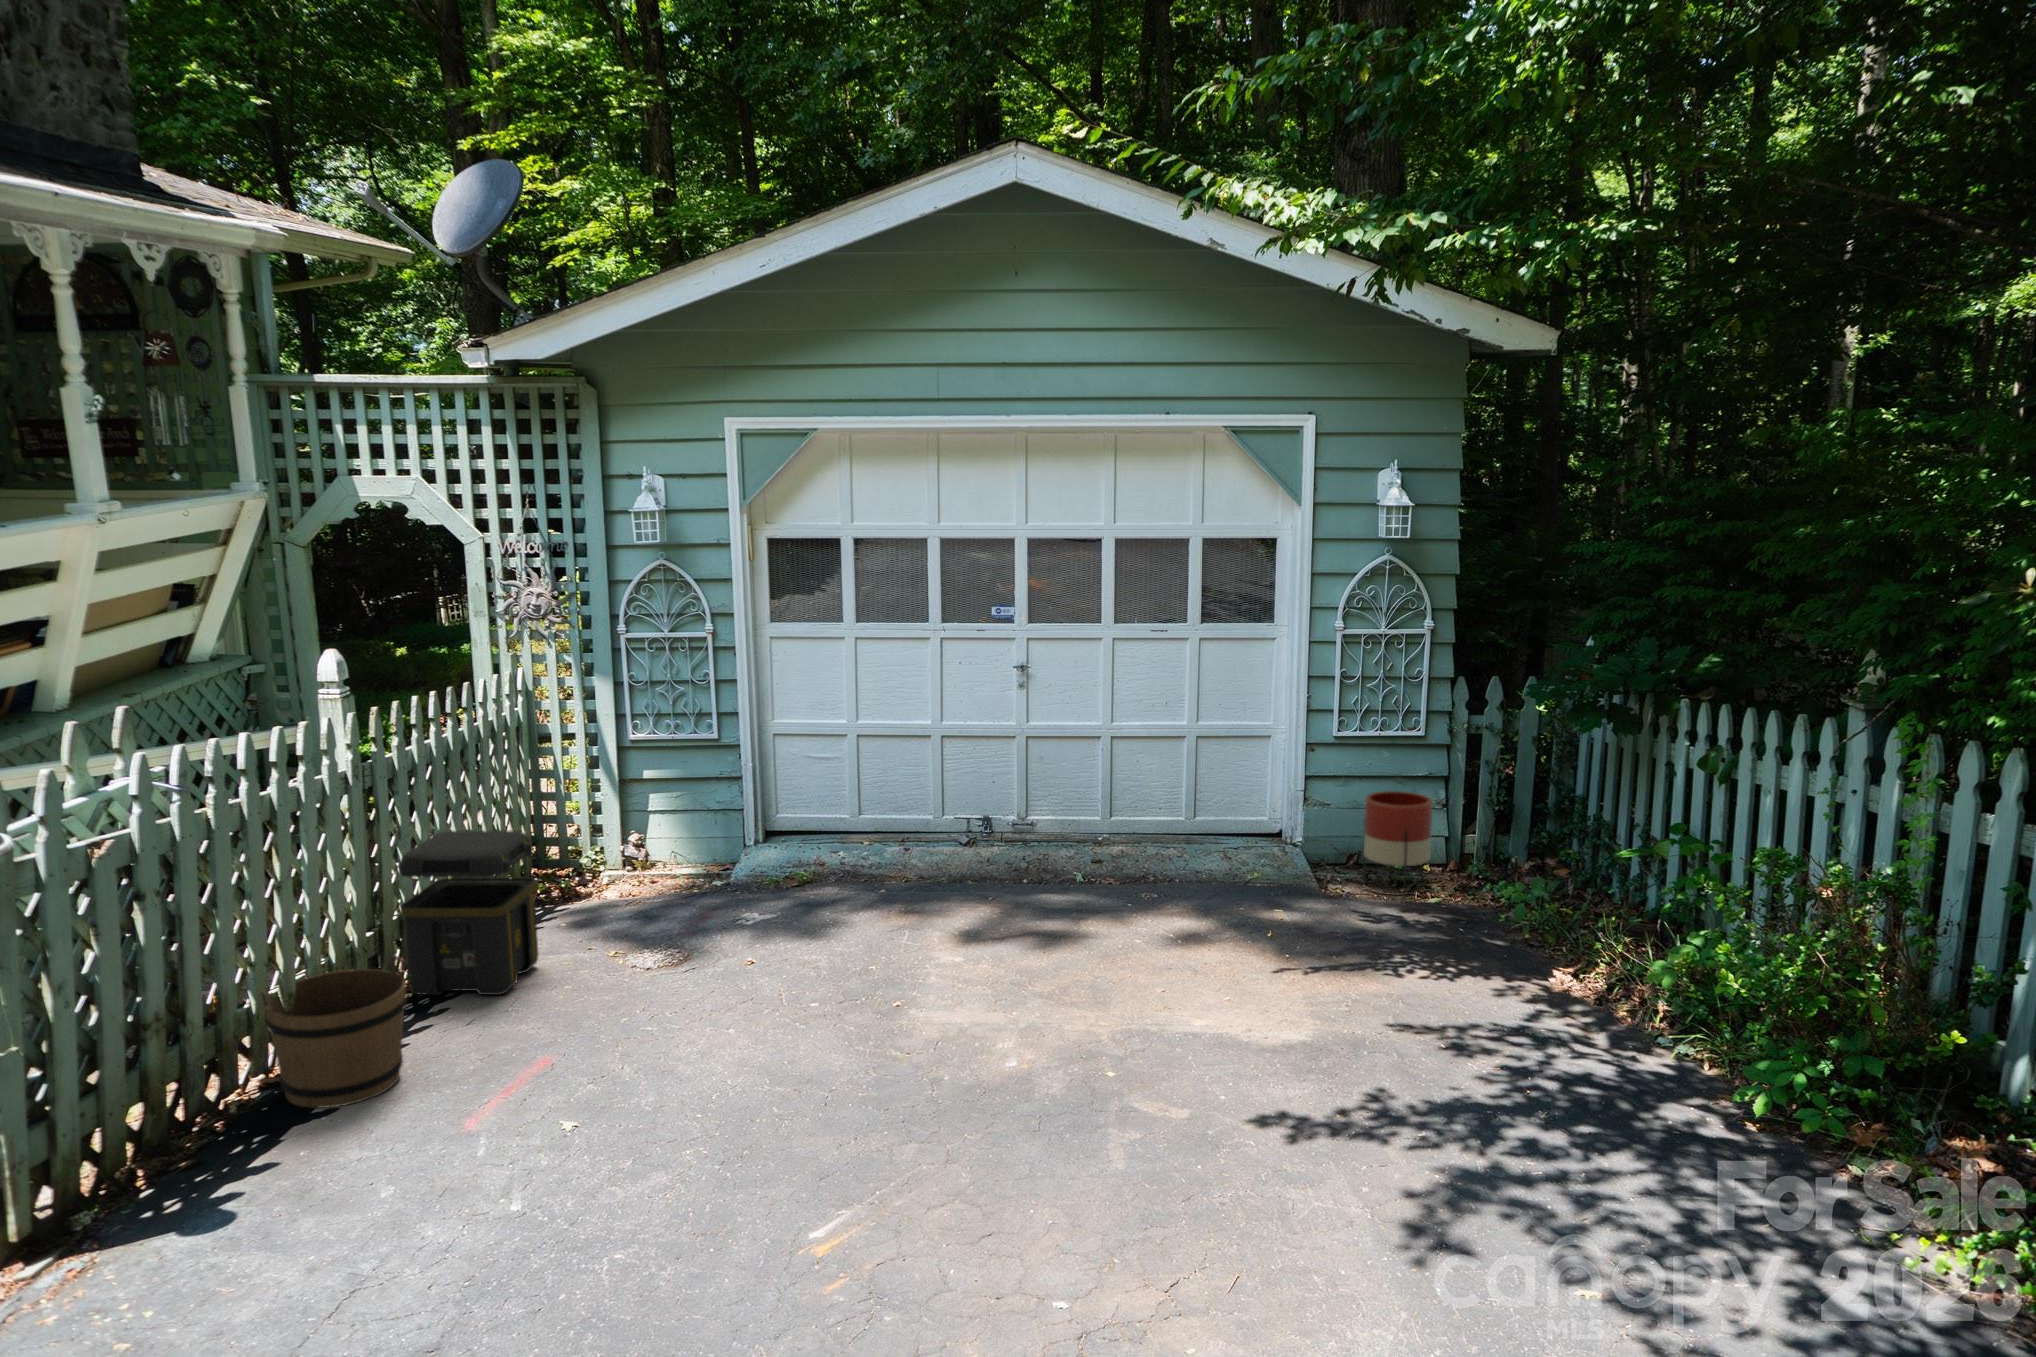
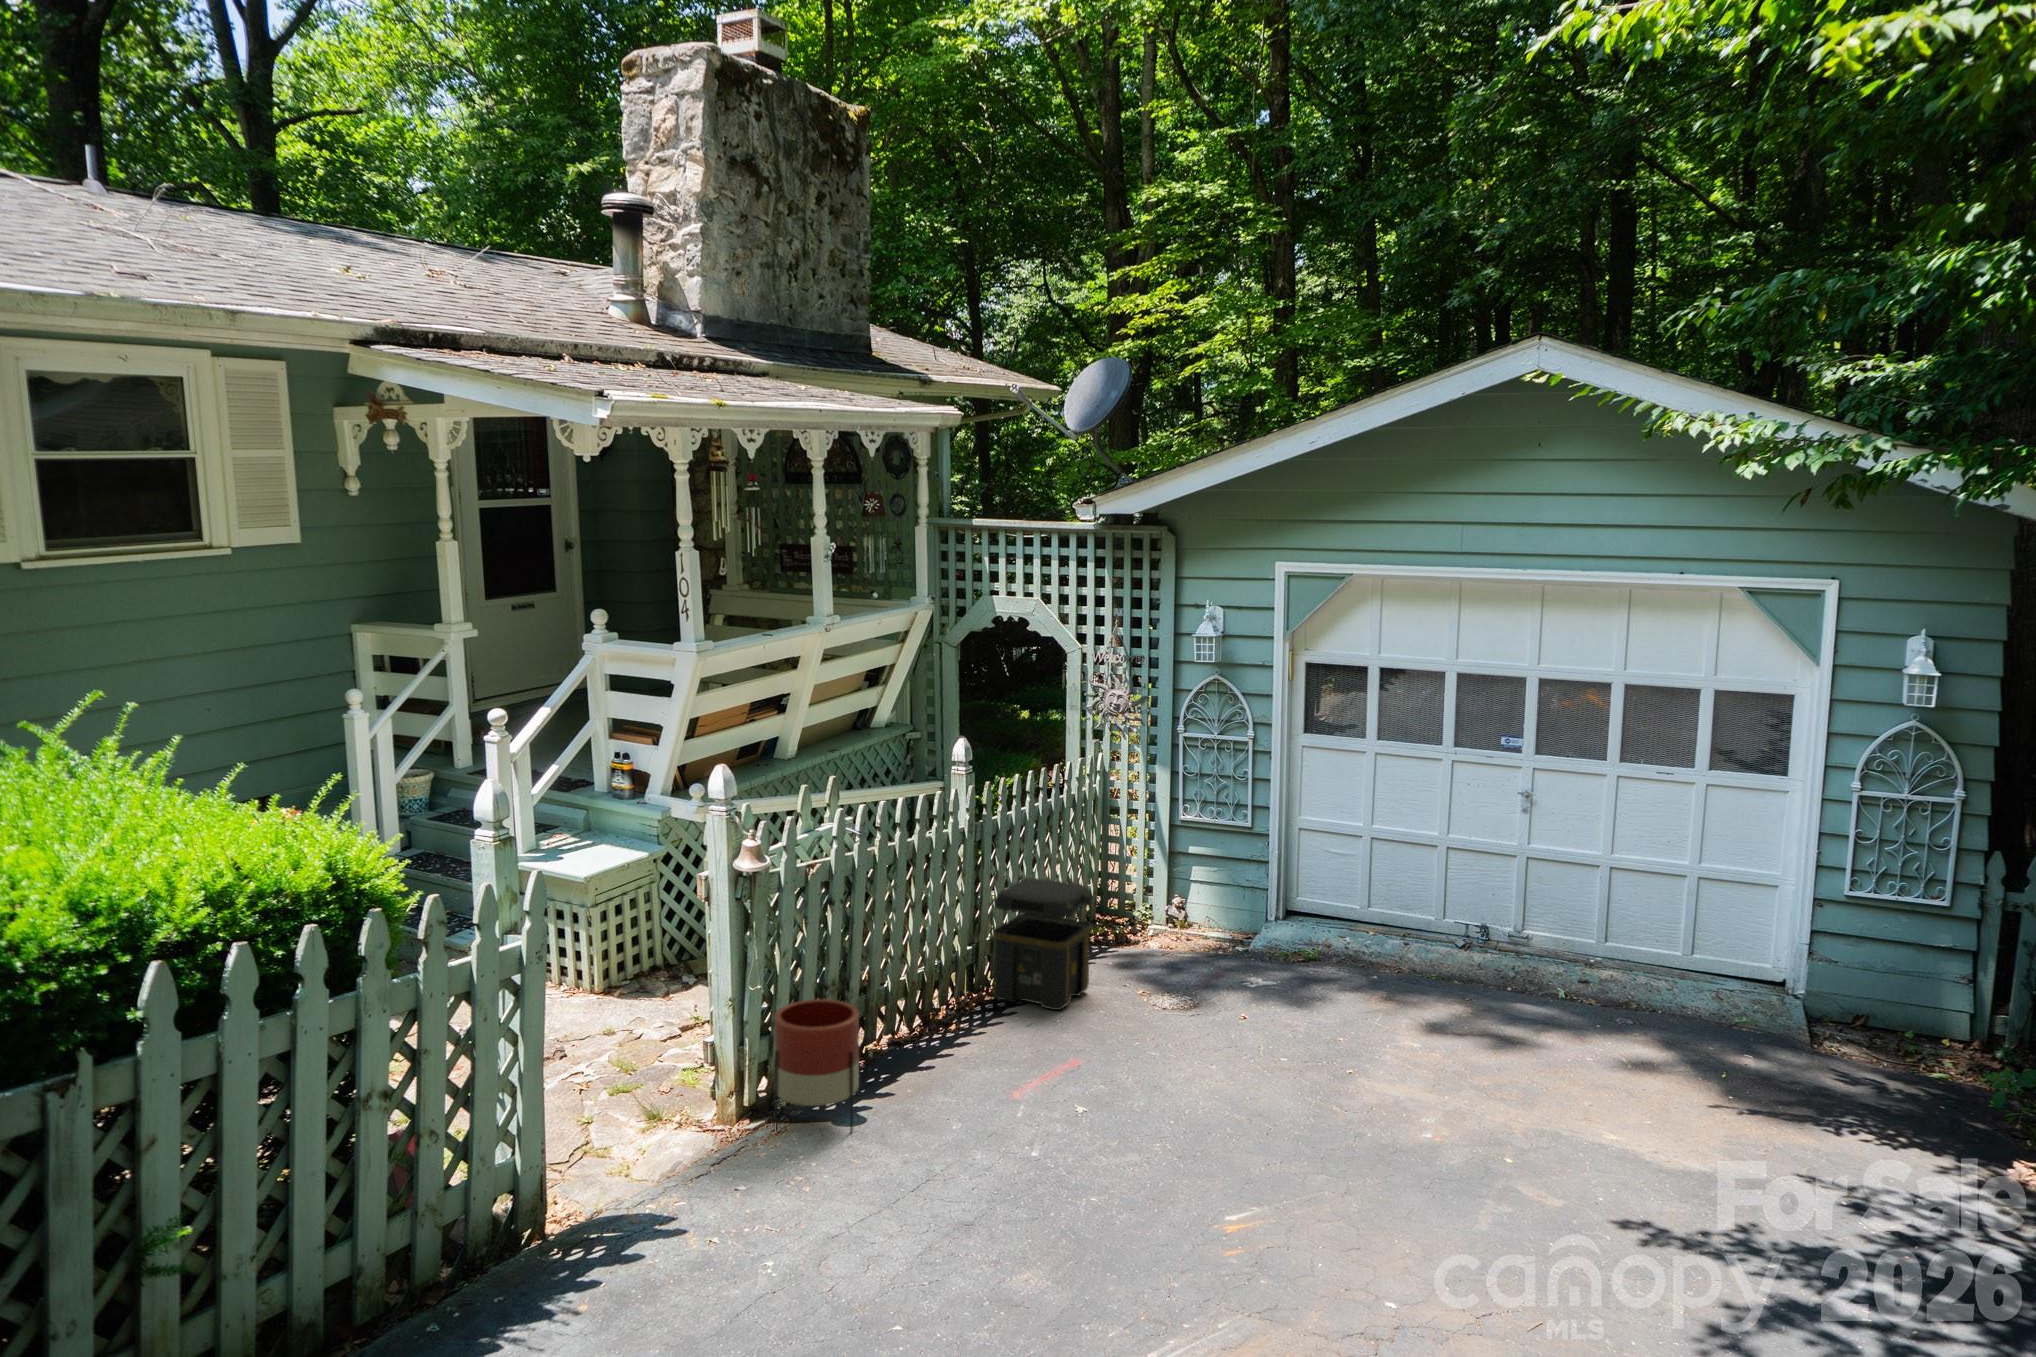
planter: present [1363,791,1432,889] -> present [774,999,859,1132]
bucket: present [261,955,407,1108] -> none [894,968,991,1073]

